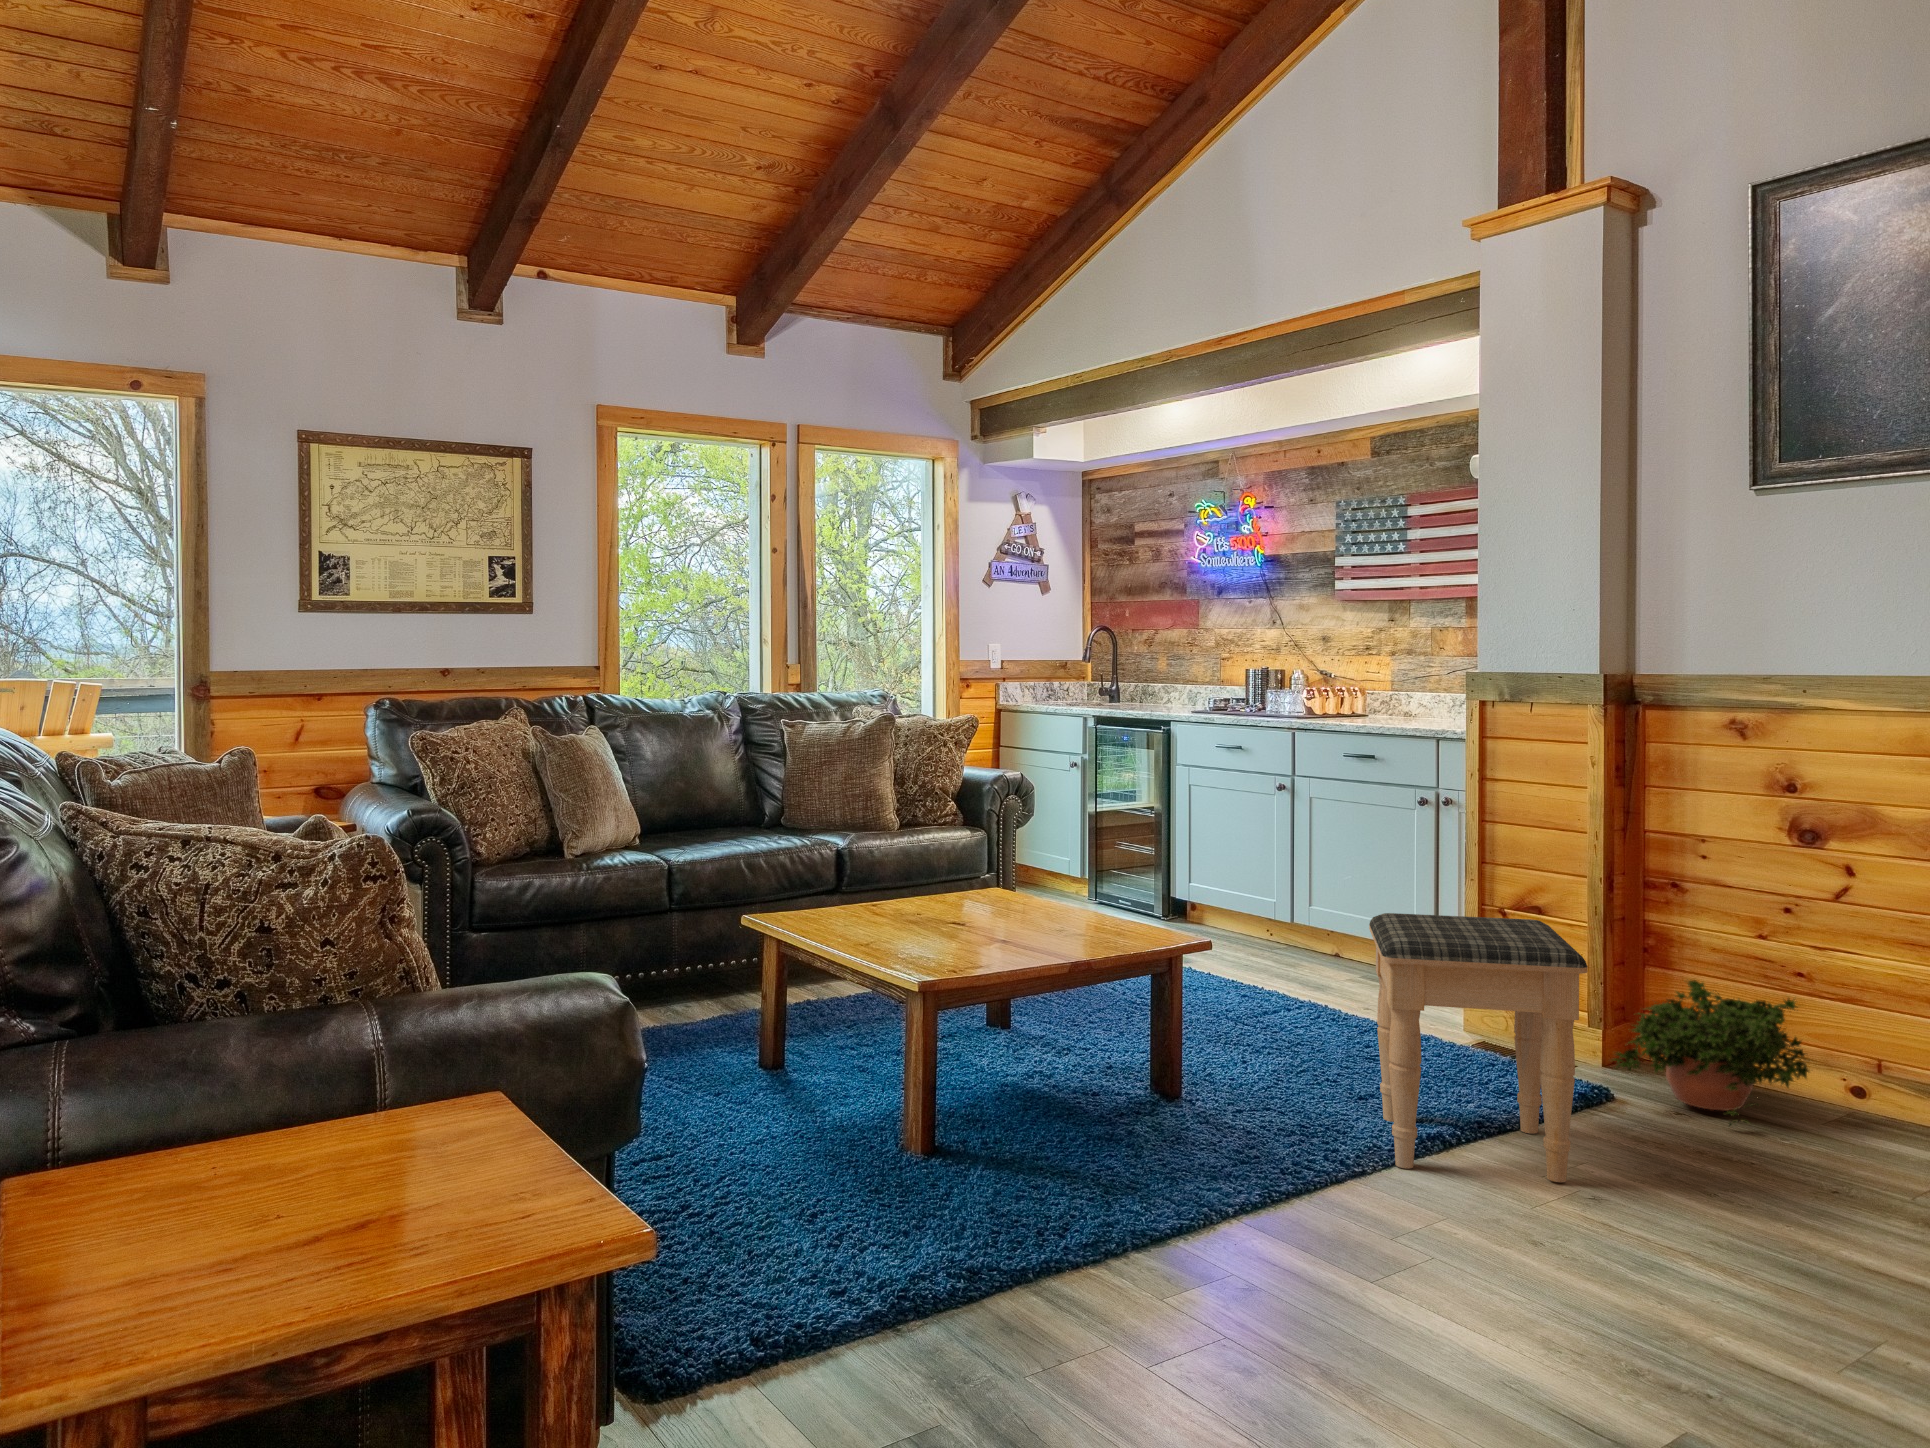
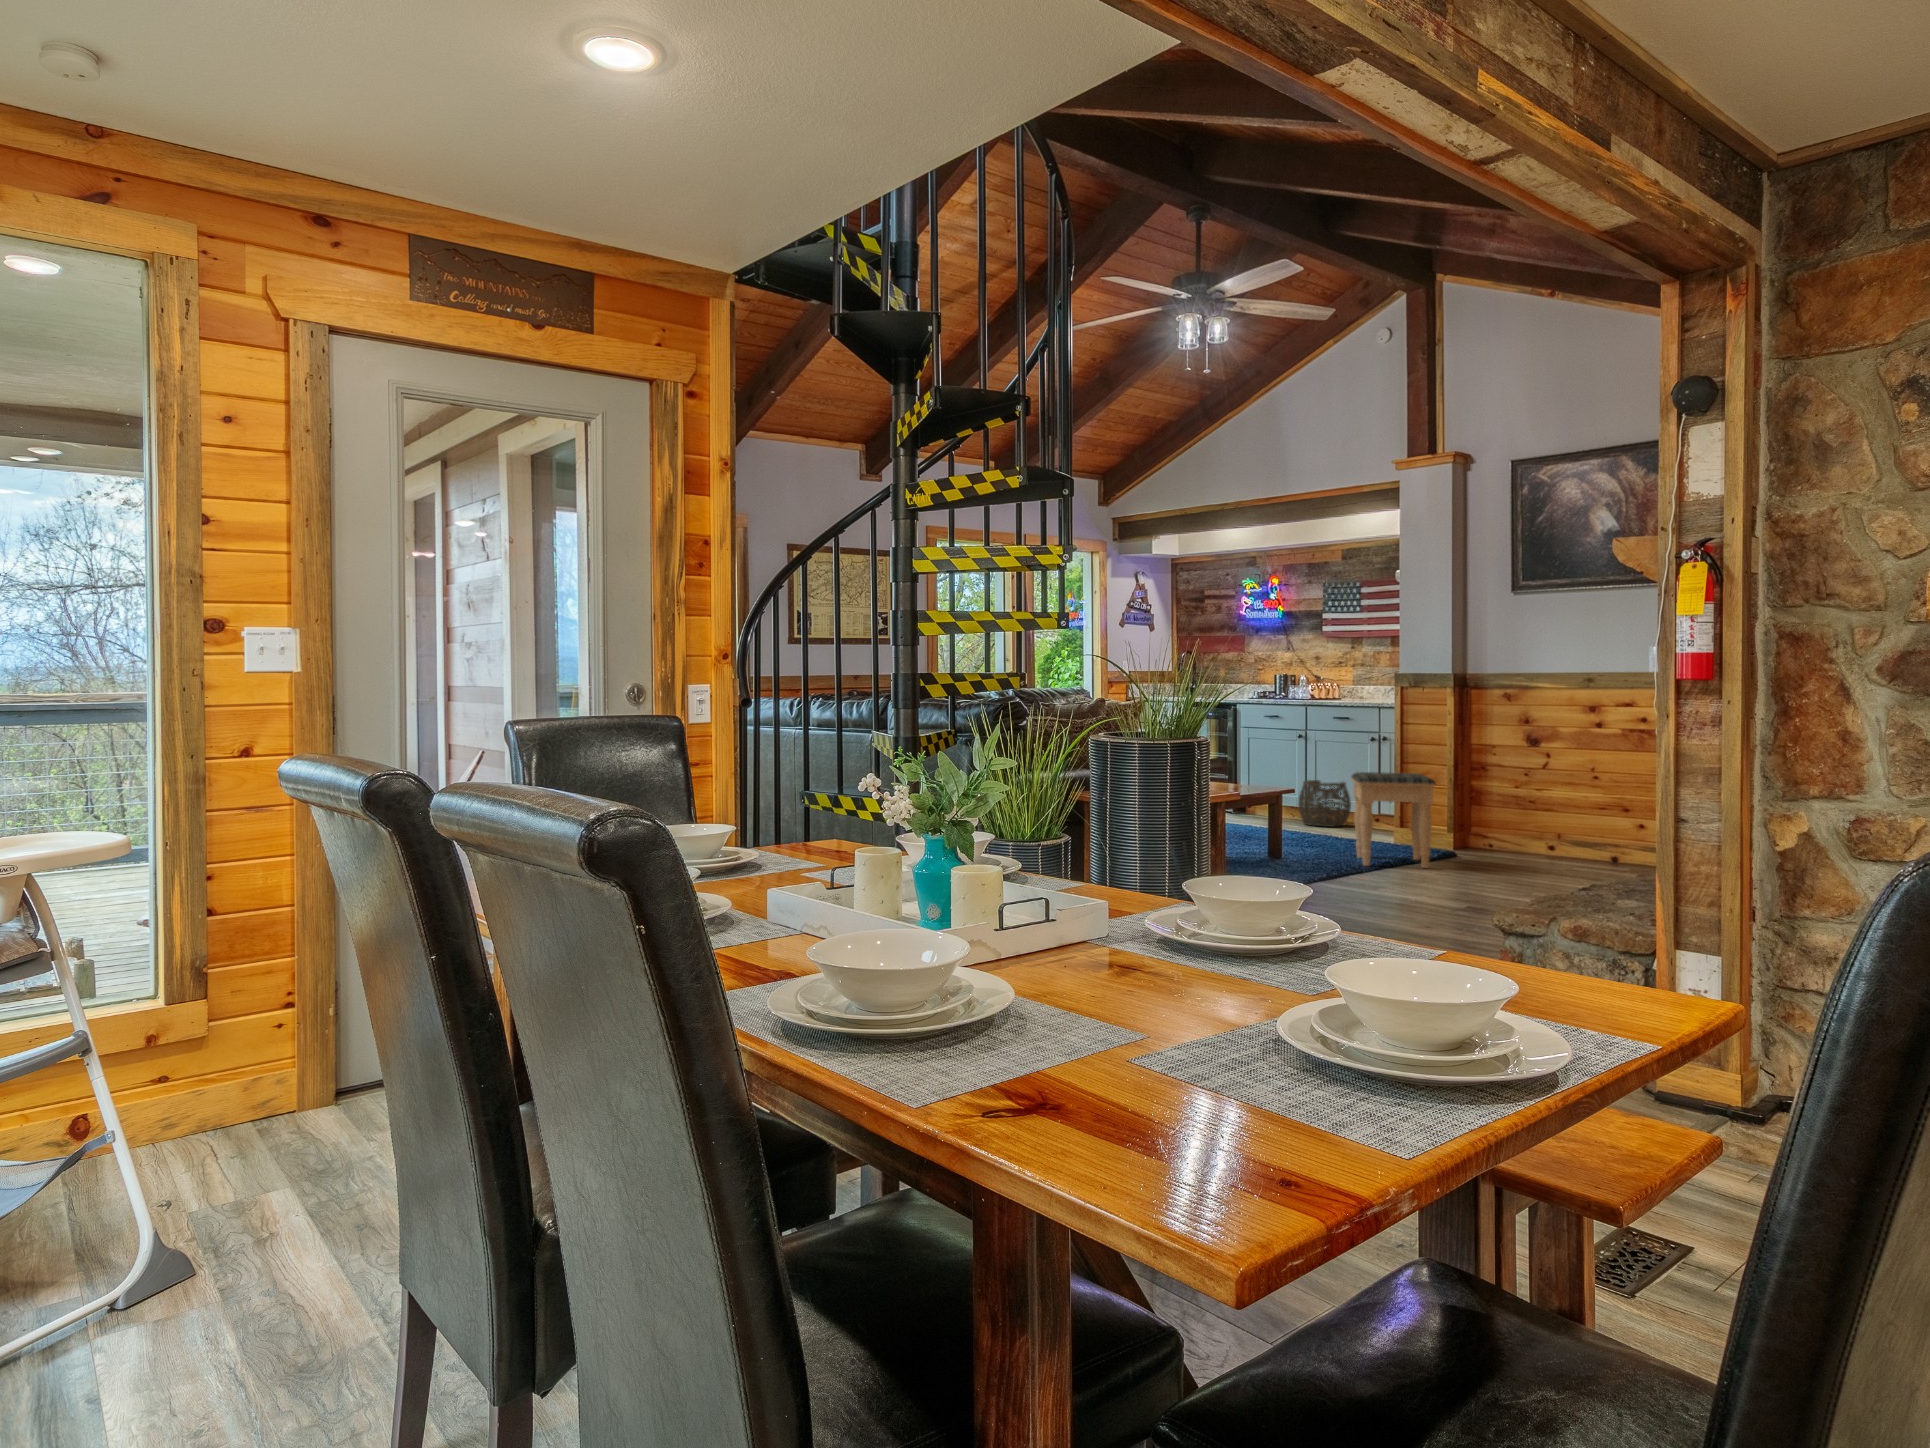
woven basket: none [1272,882,1380,983] -> present [1298,780,1351,827]
potted plant: present [1614,980,1809,1125] -> none [1450,804,1536,859]

